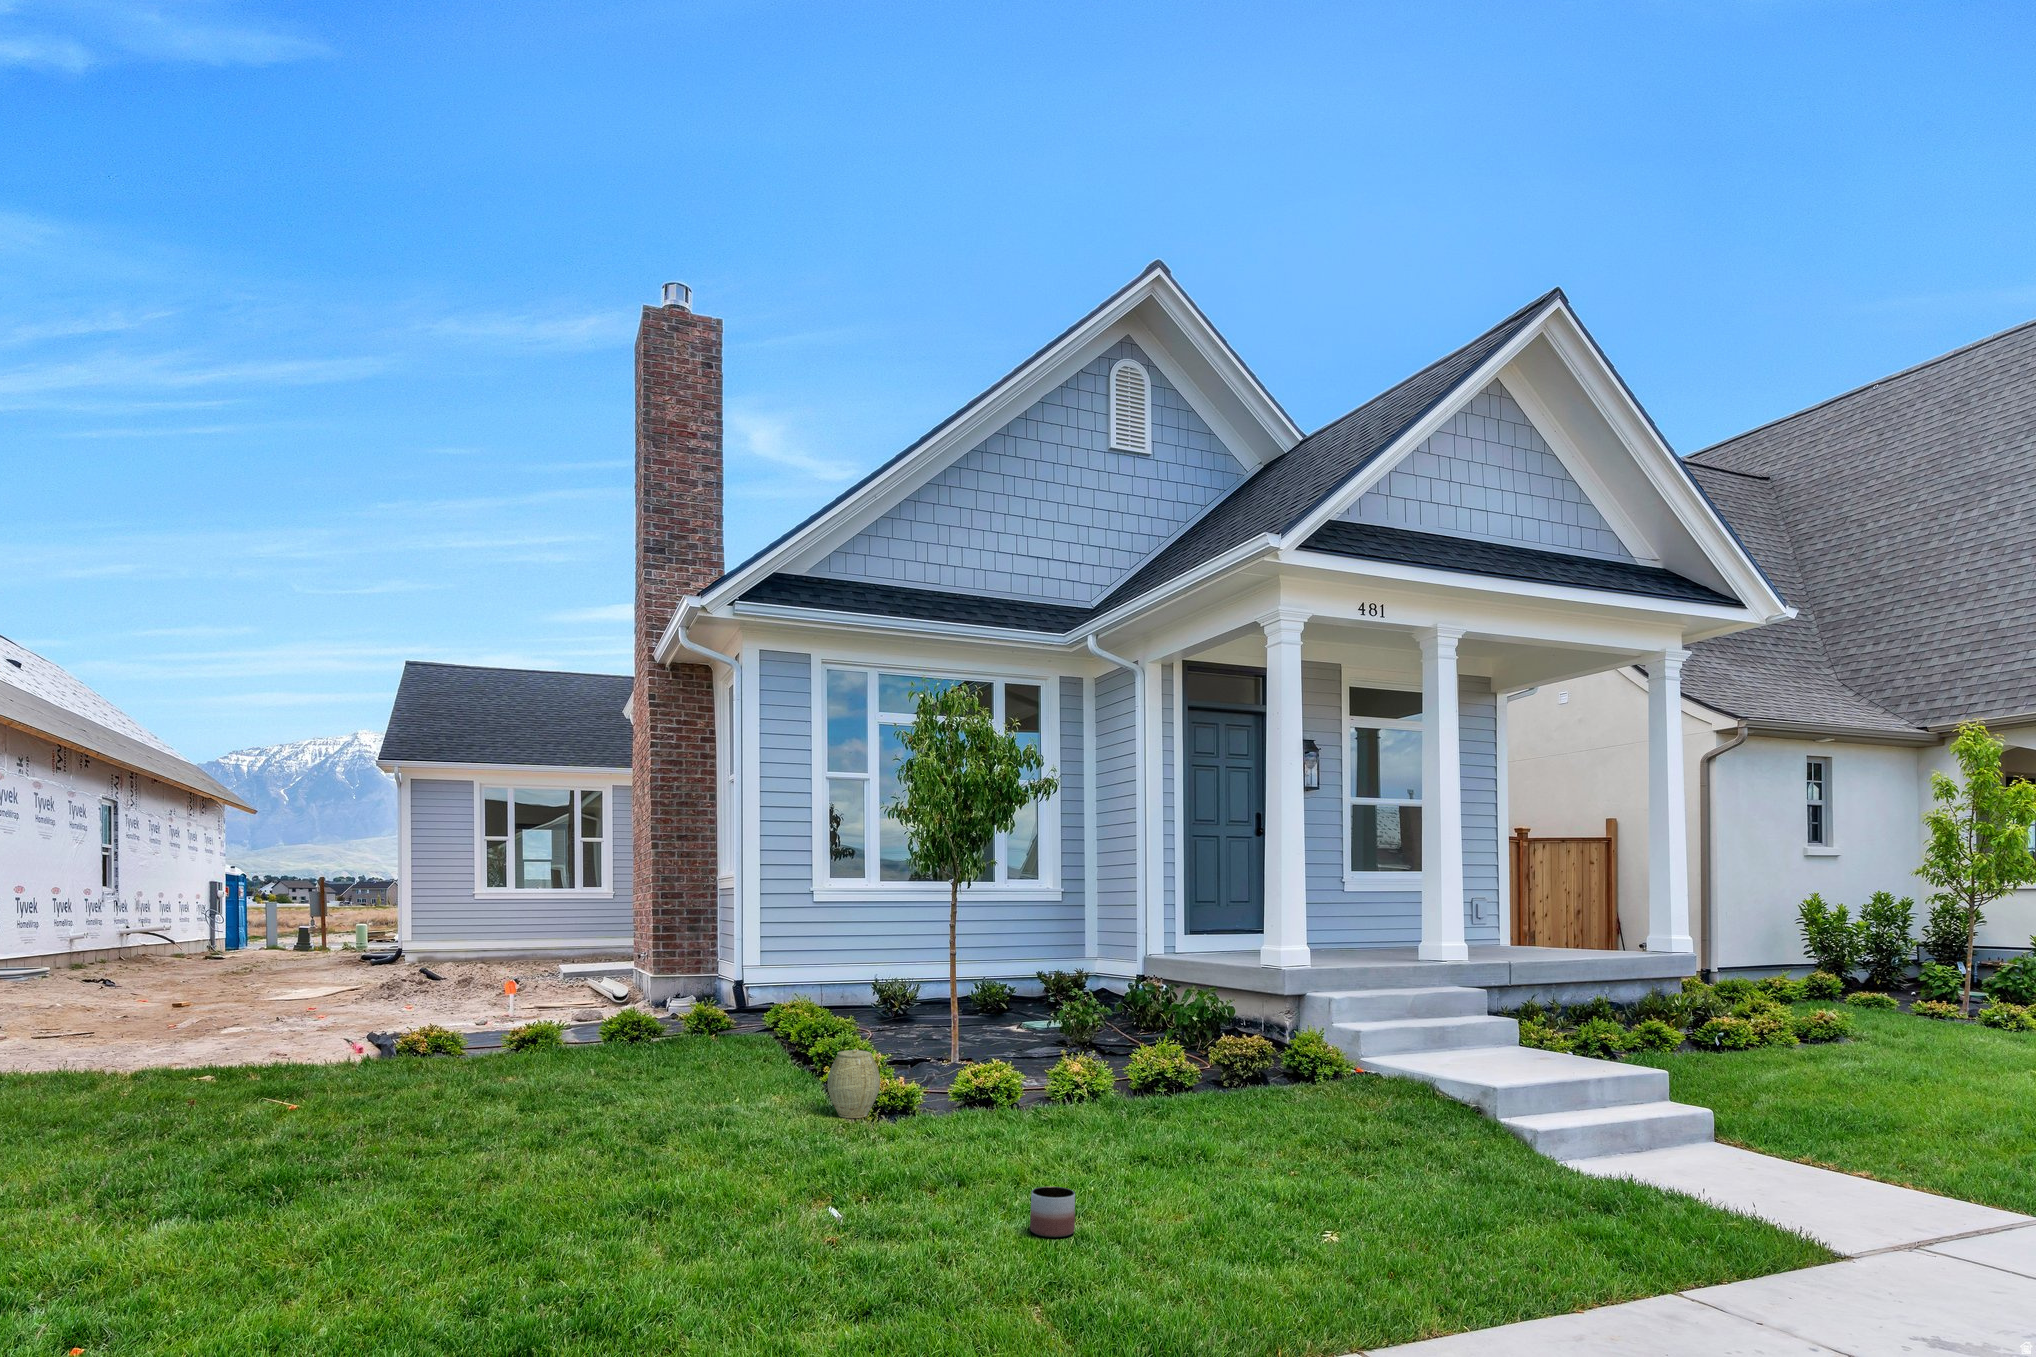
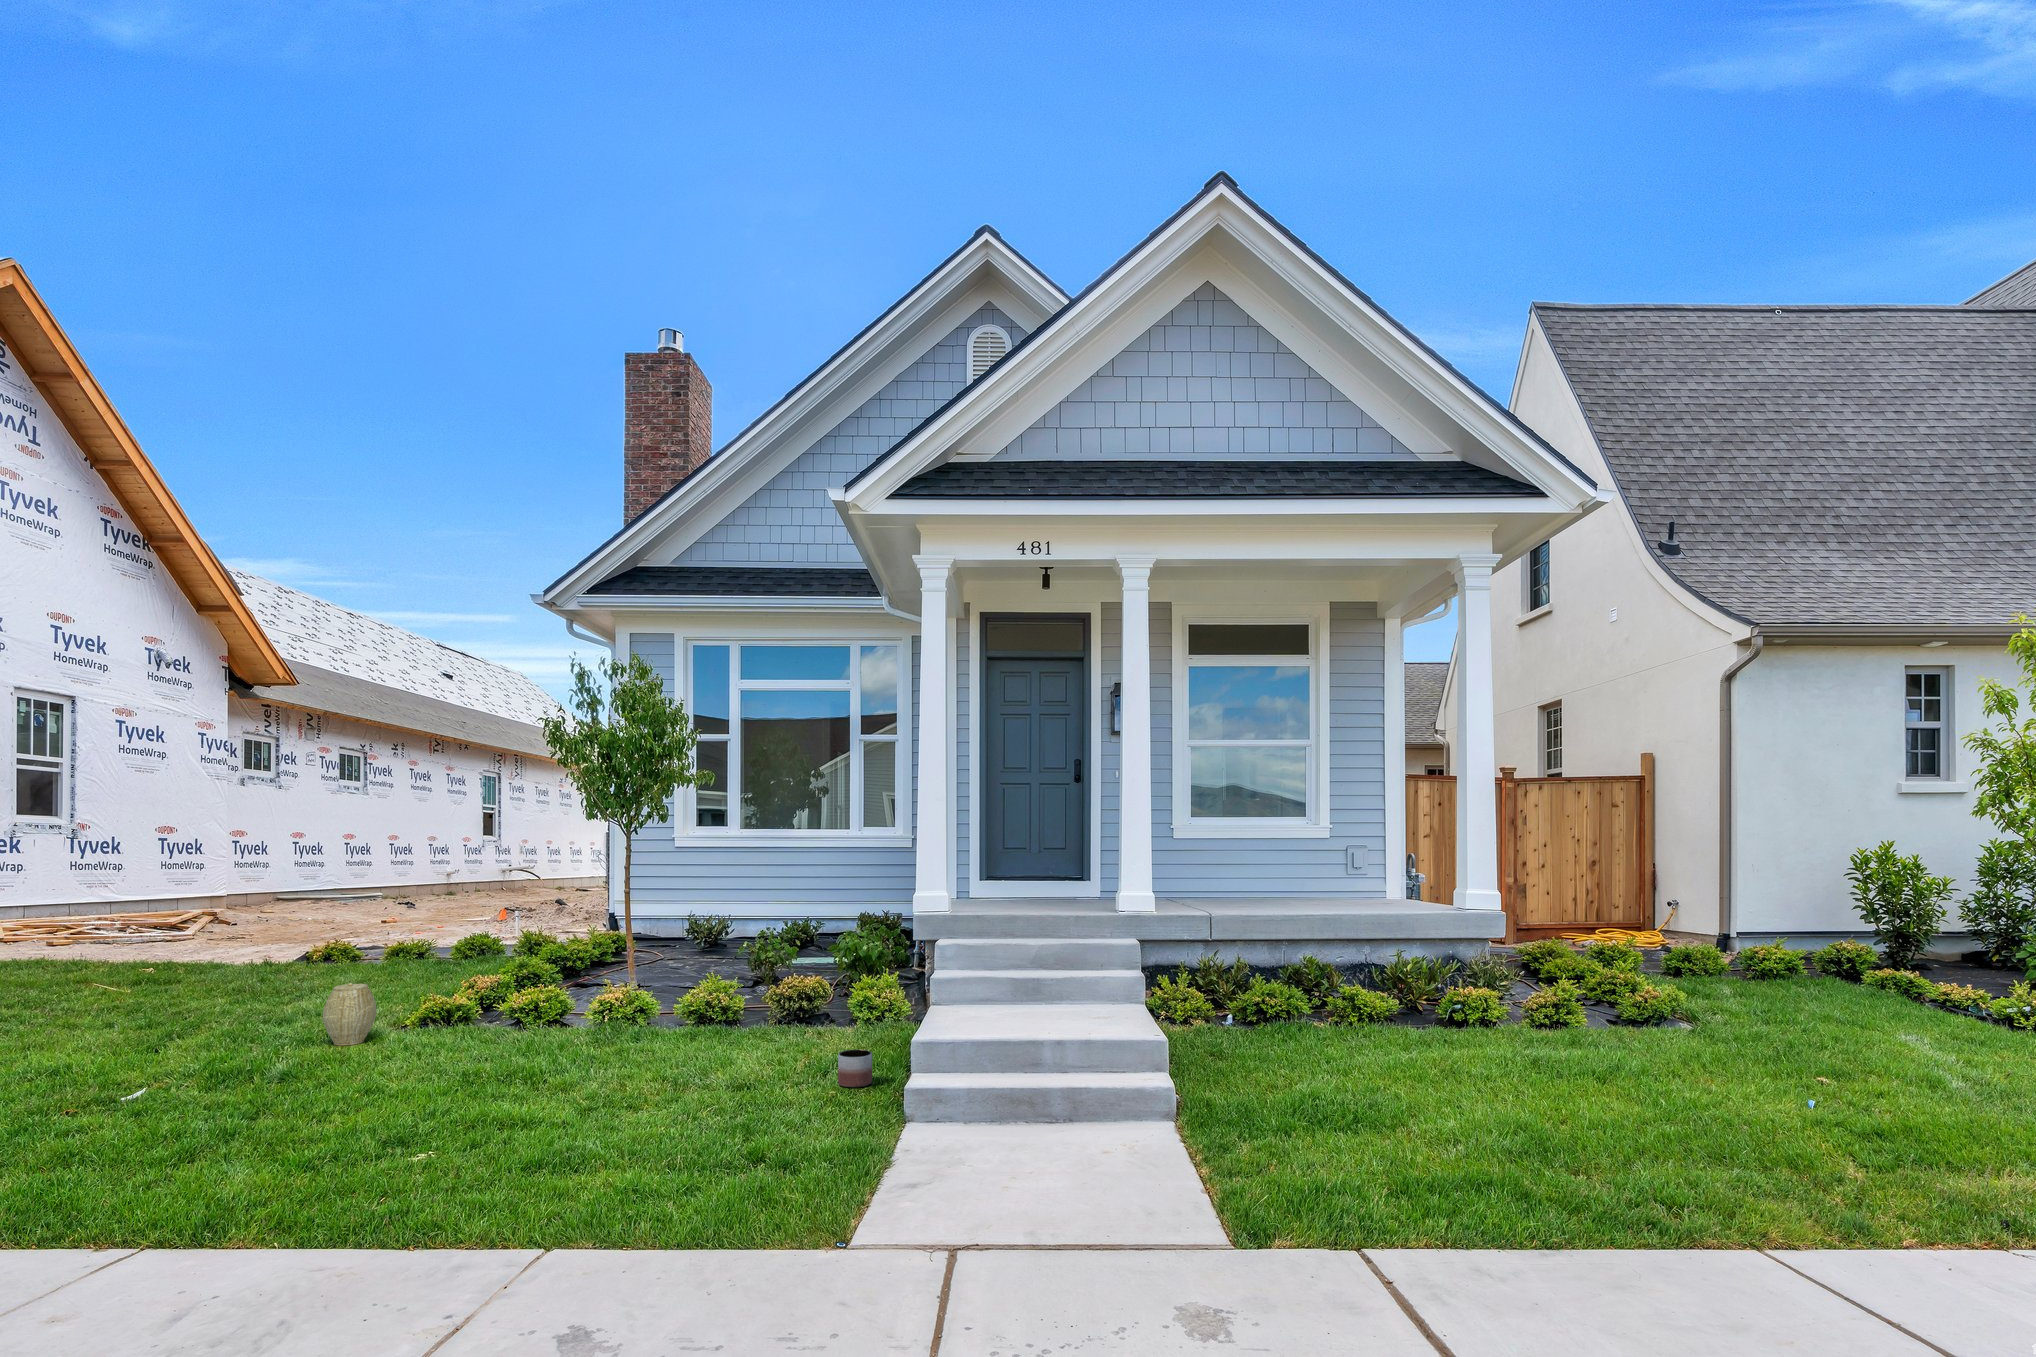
planter: present [1030,1186,1075,1237] -> present [838,1049,872,1088]

